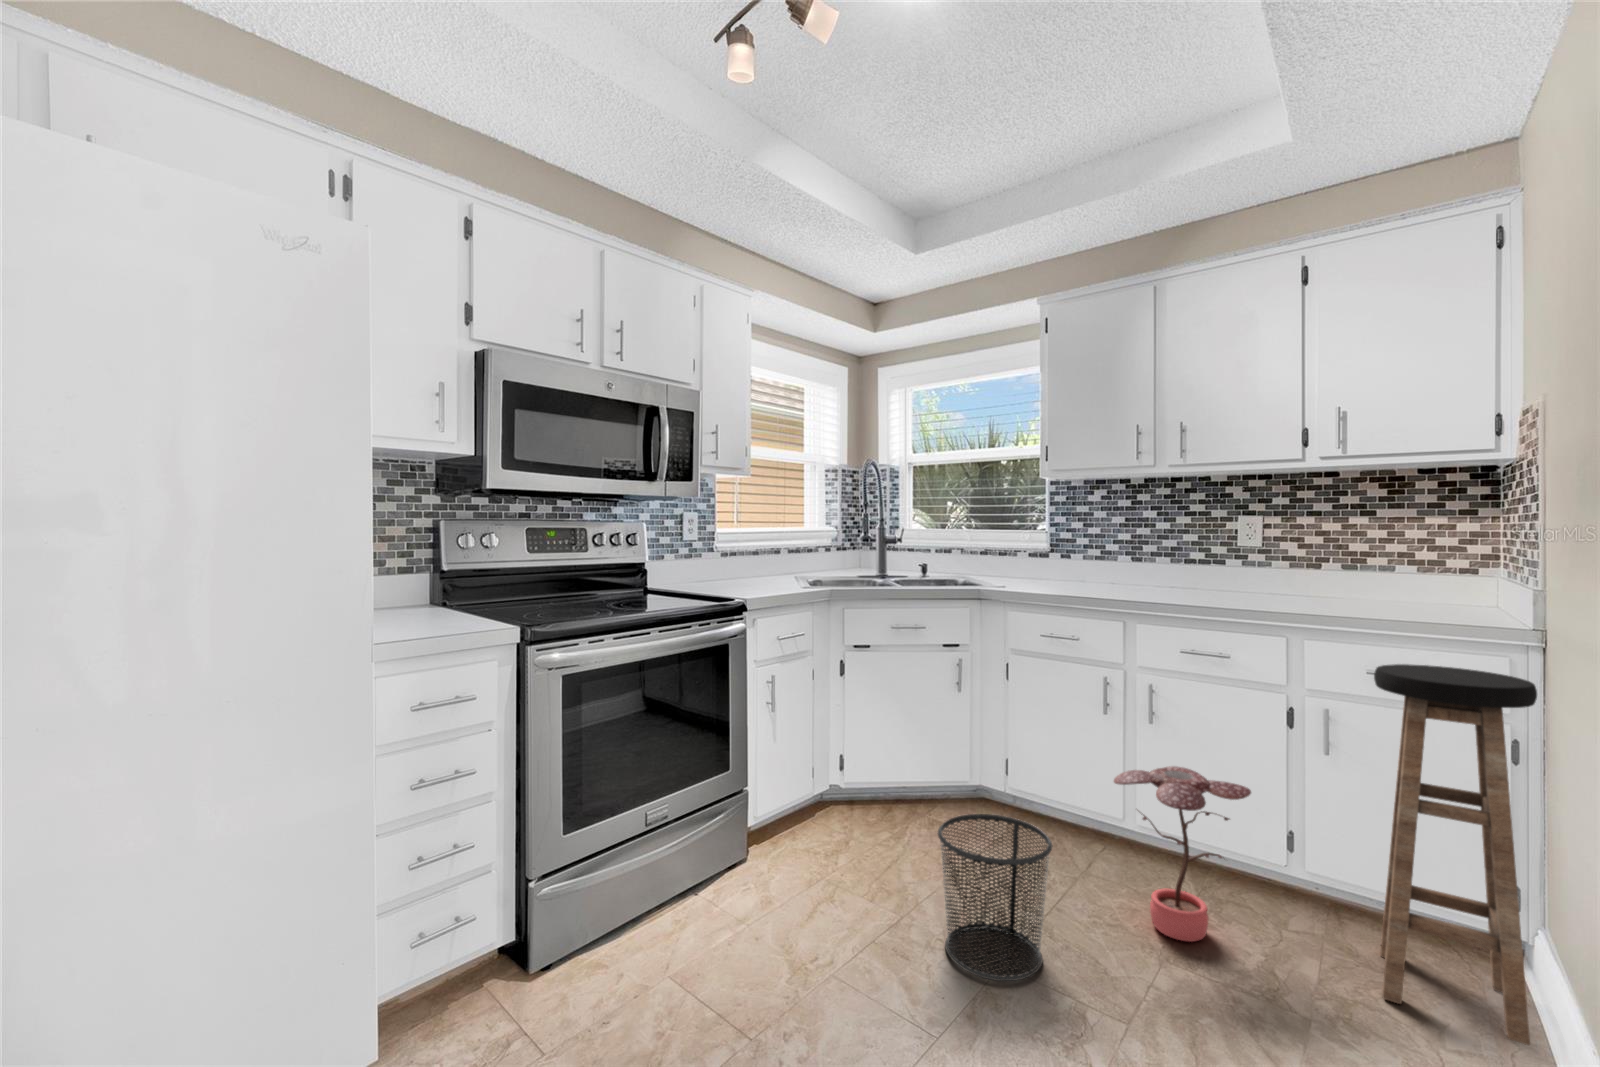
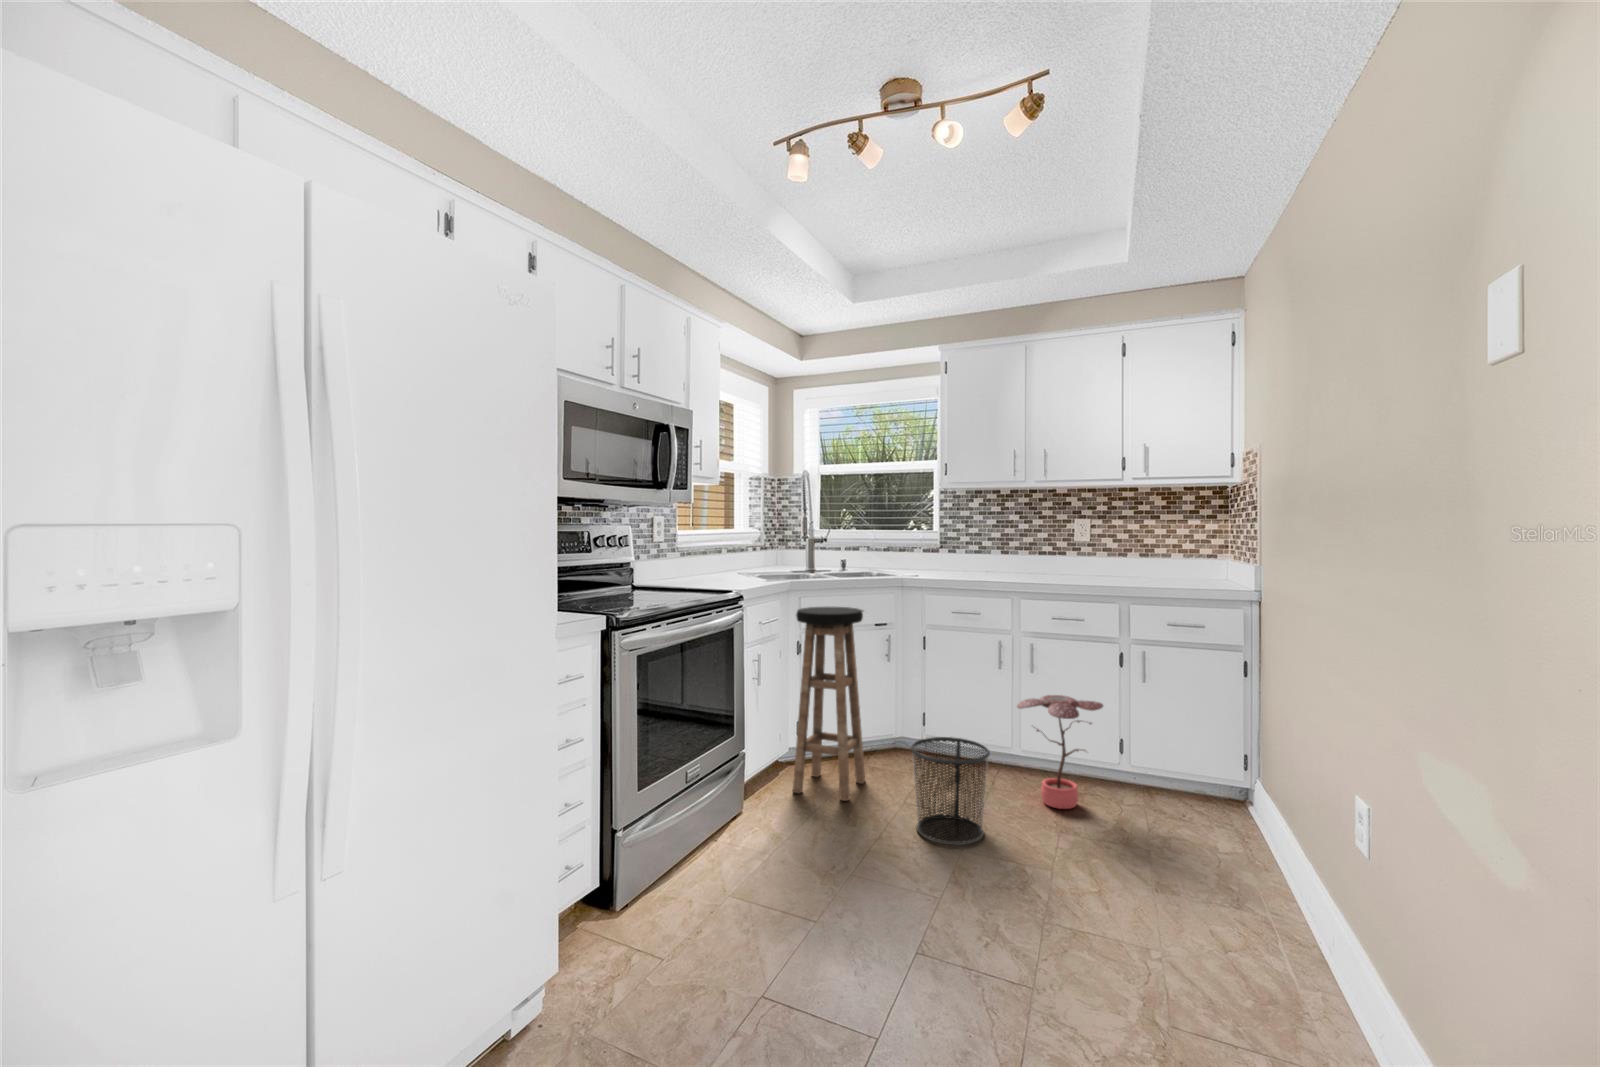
bar stool: present [1374,664,1537,1045] -> present [793,607,865,801]

